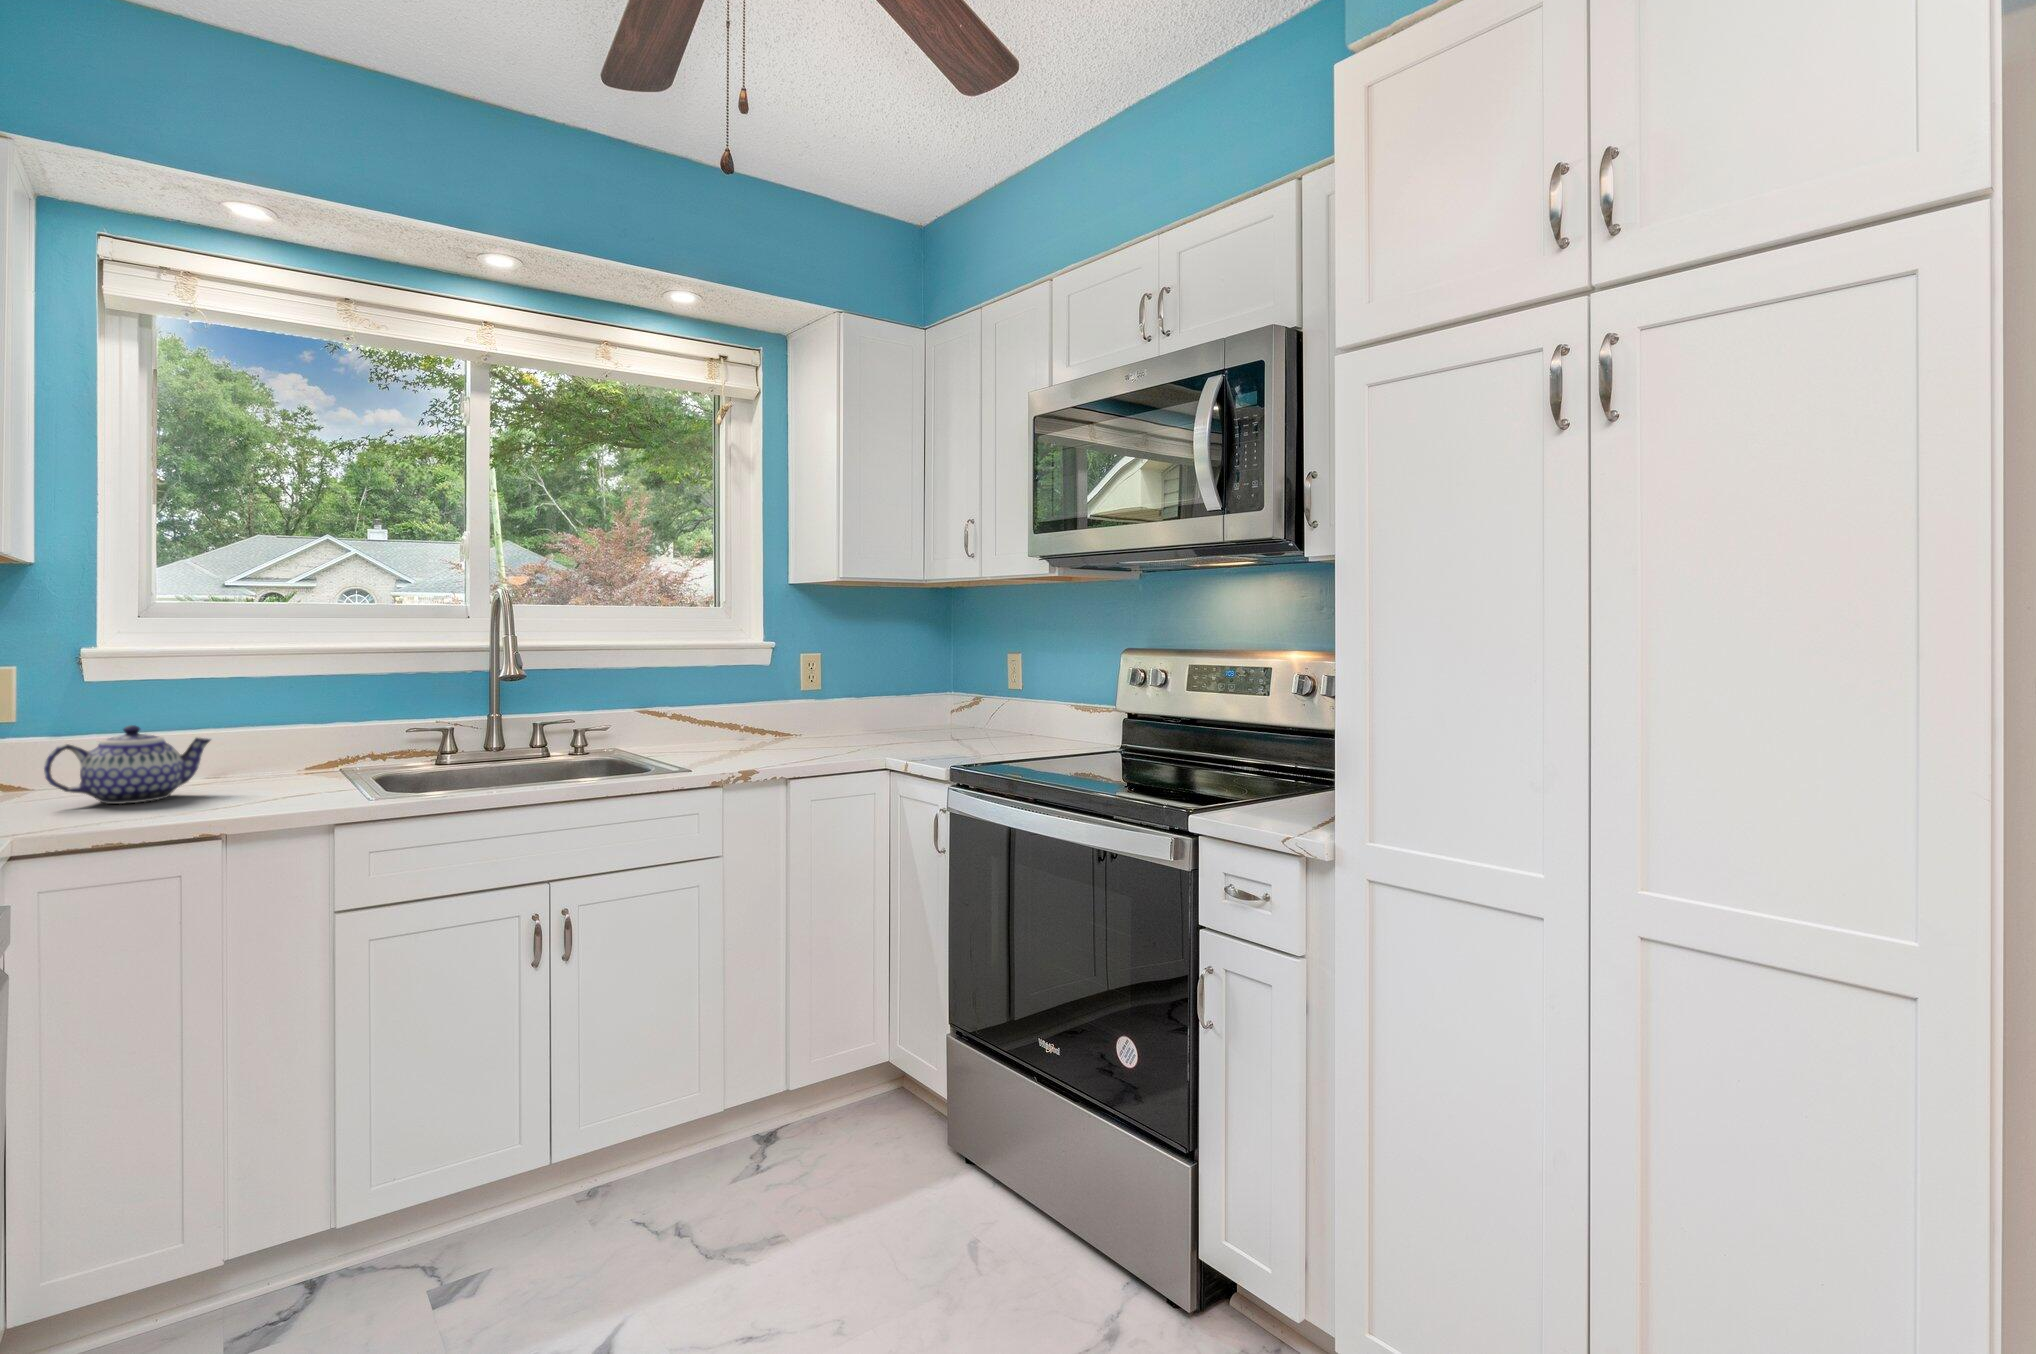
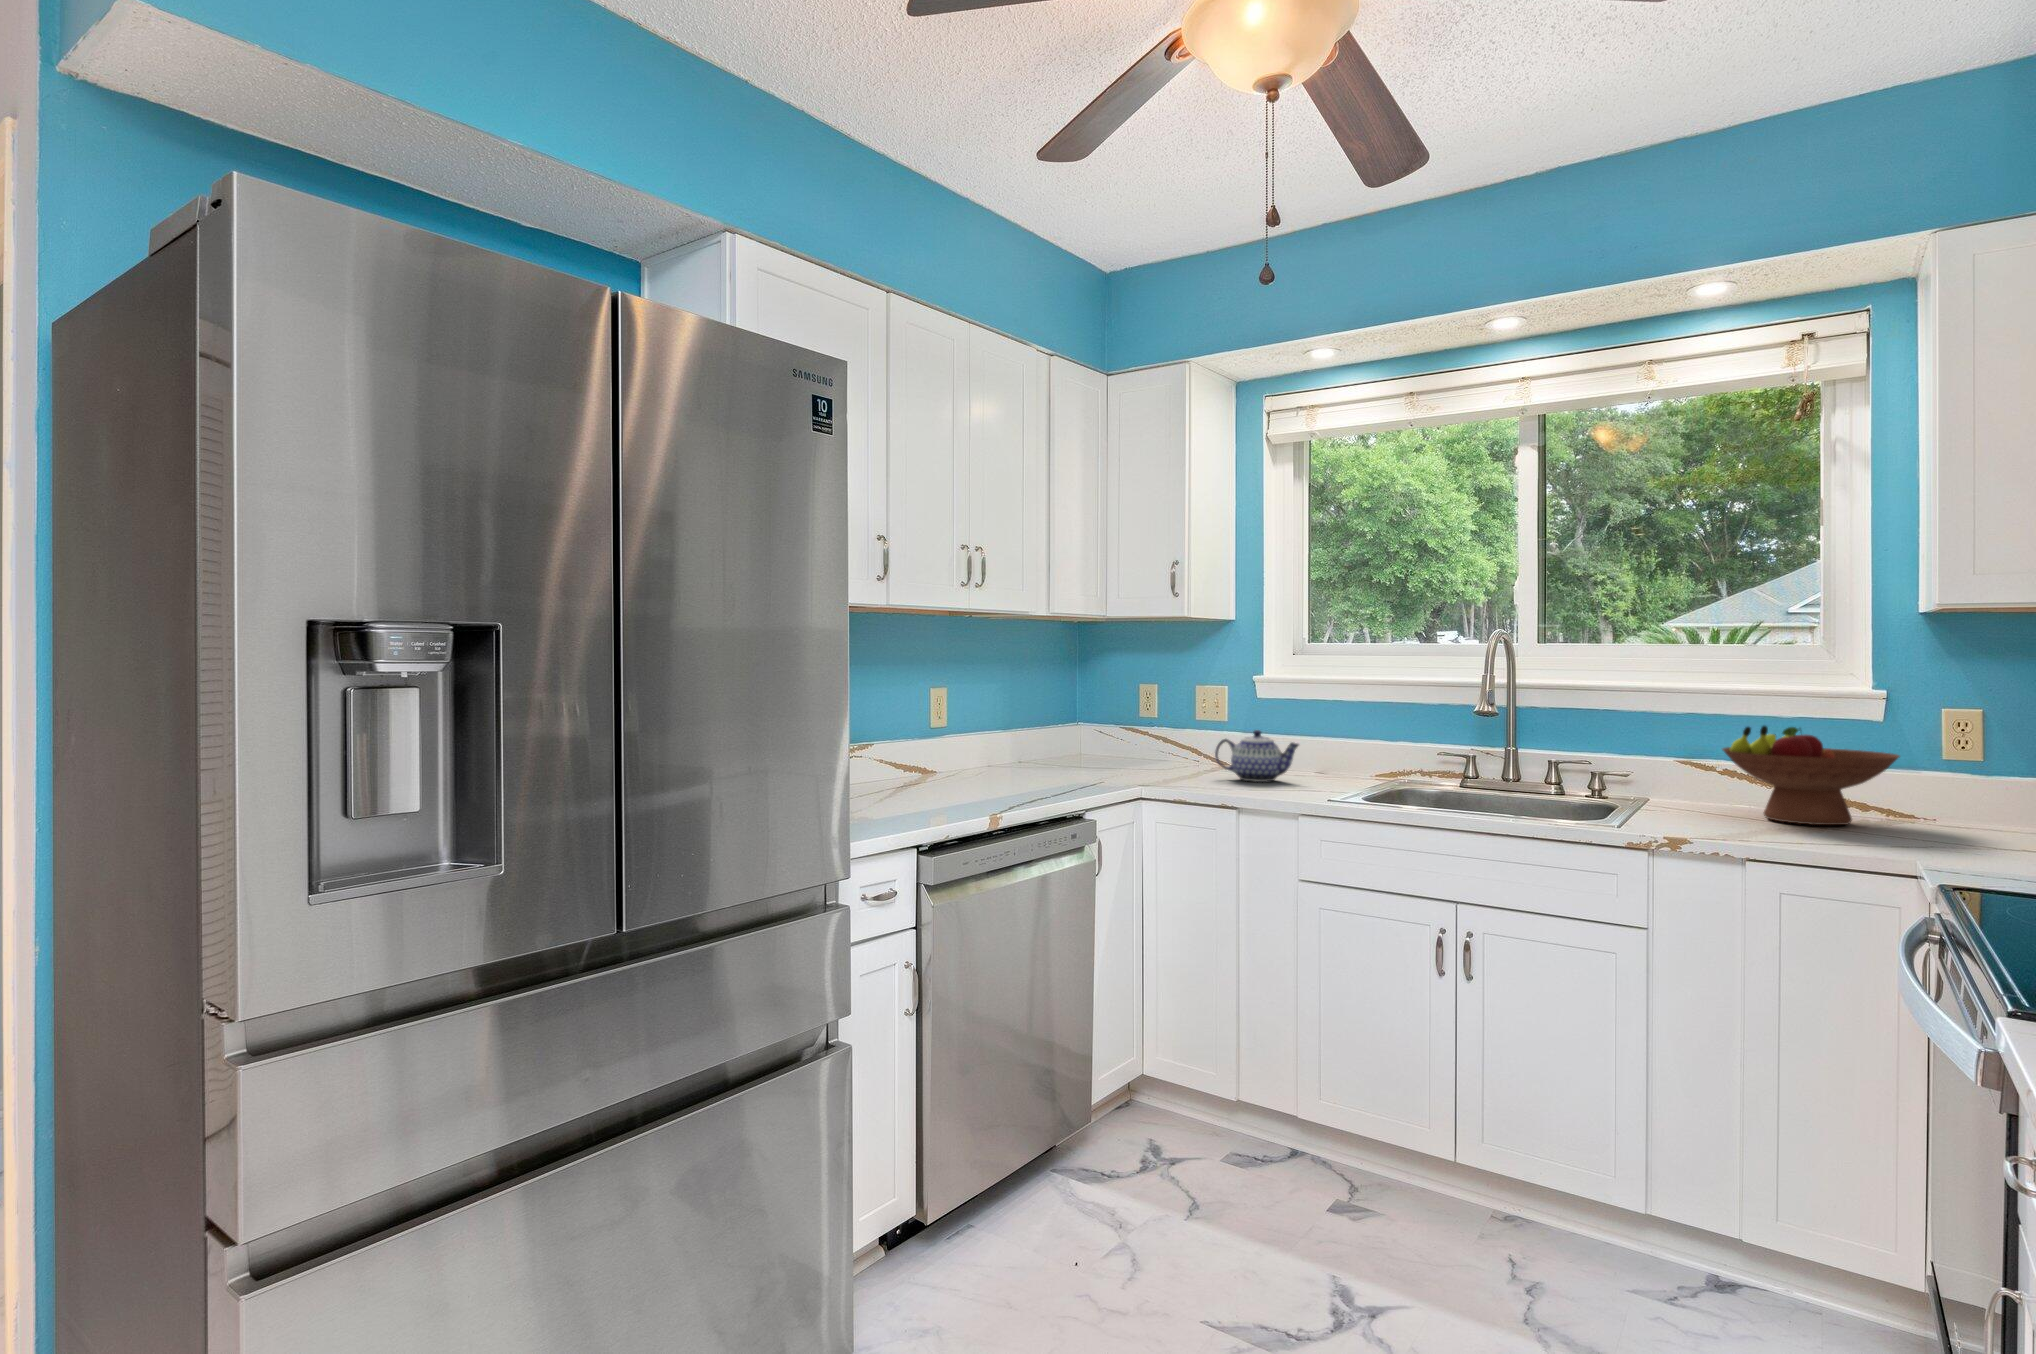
fruit bowl: none [694,677,813,754] -> present [1723,726,1899,825]

